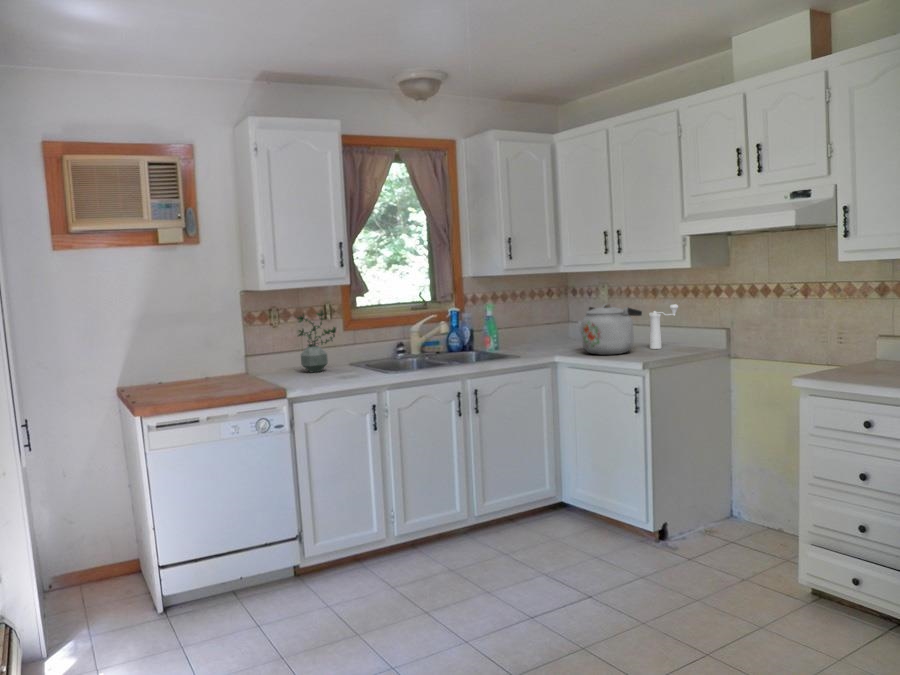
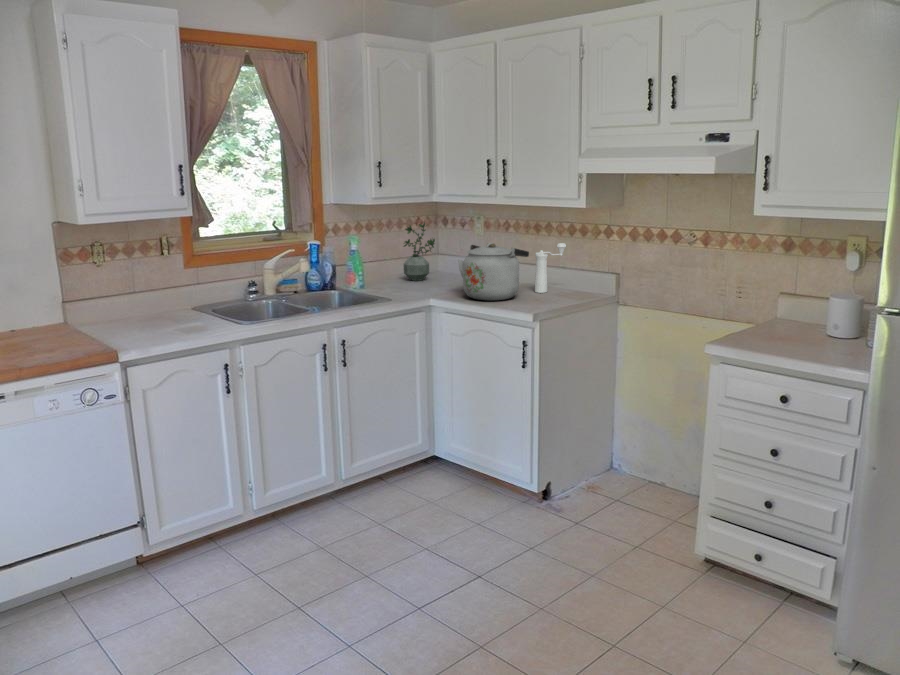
potted plant: present [298,311,336,372] -> present [404,222,435,281]

